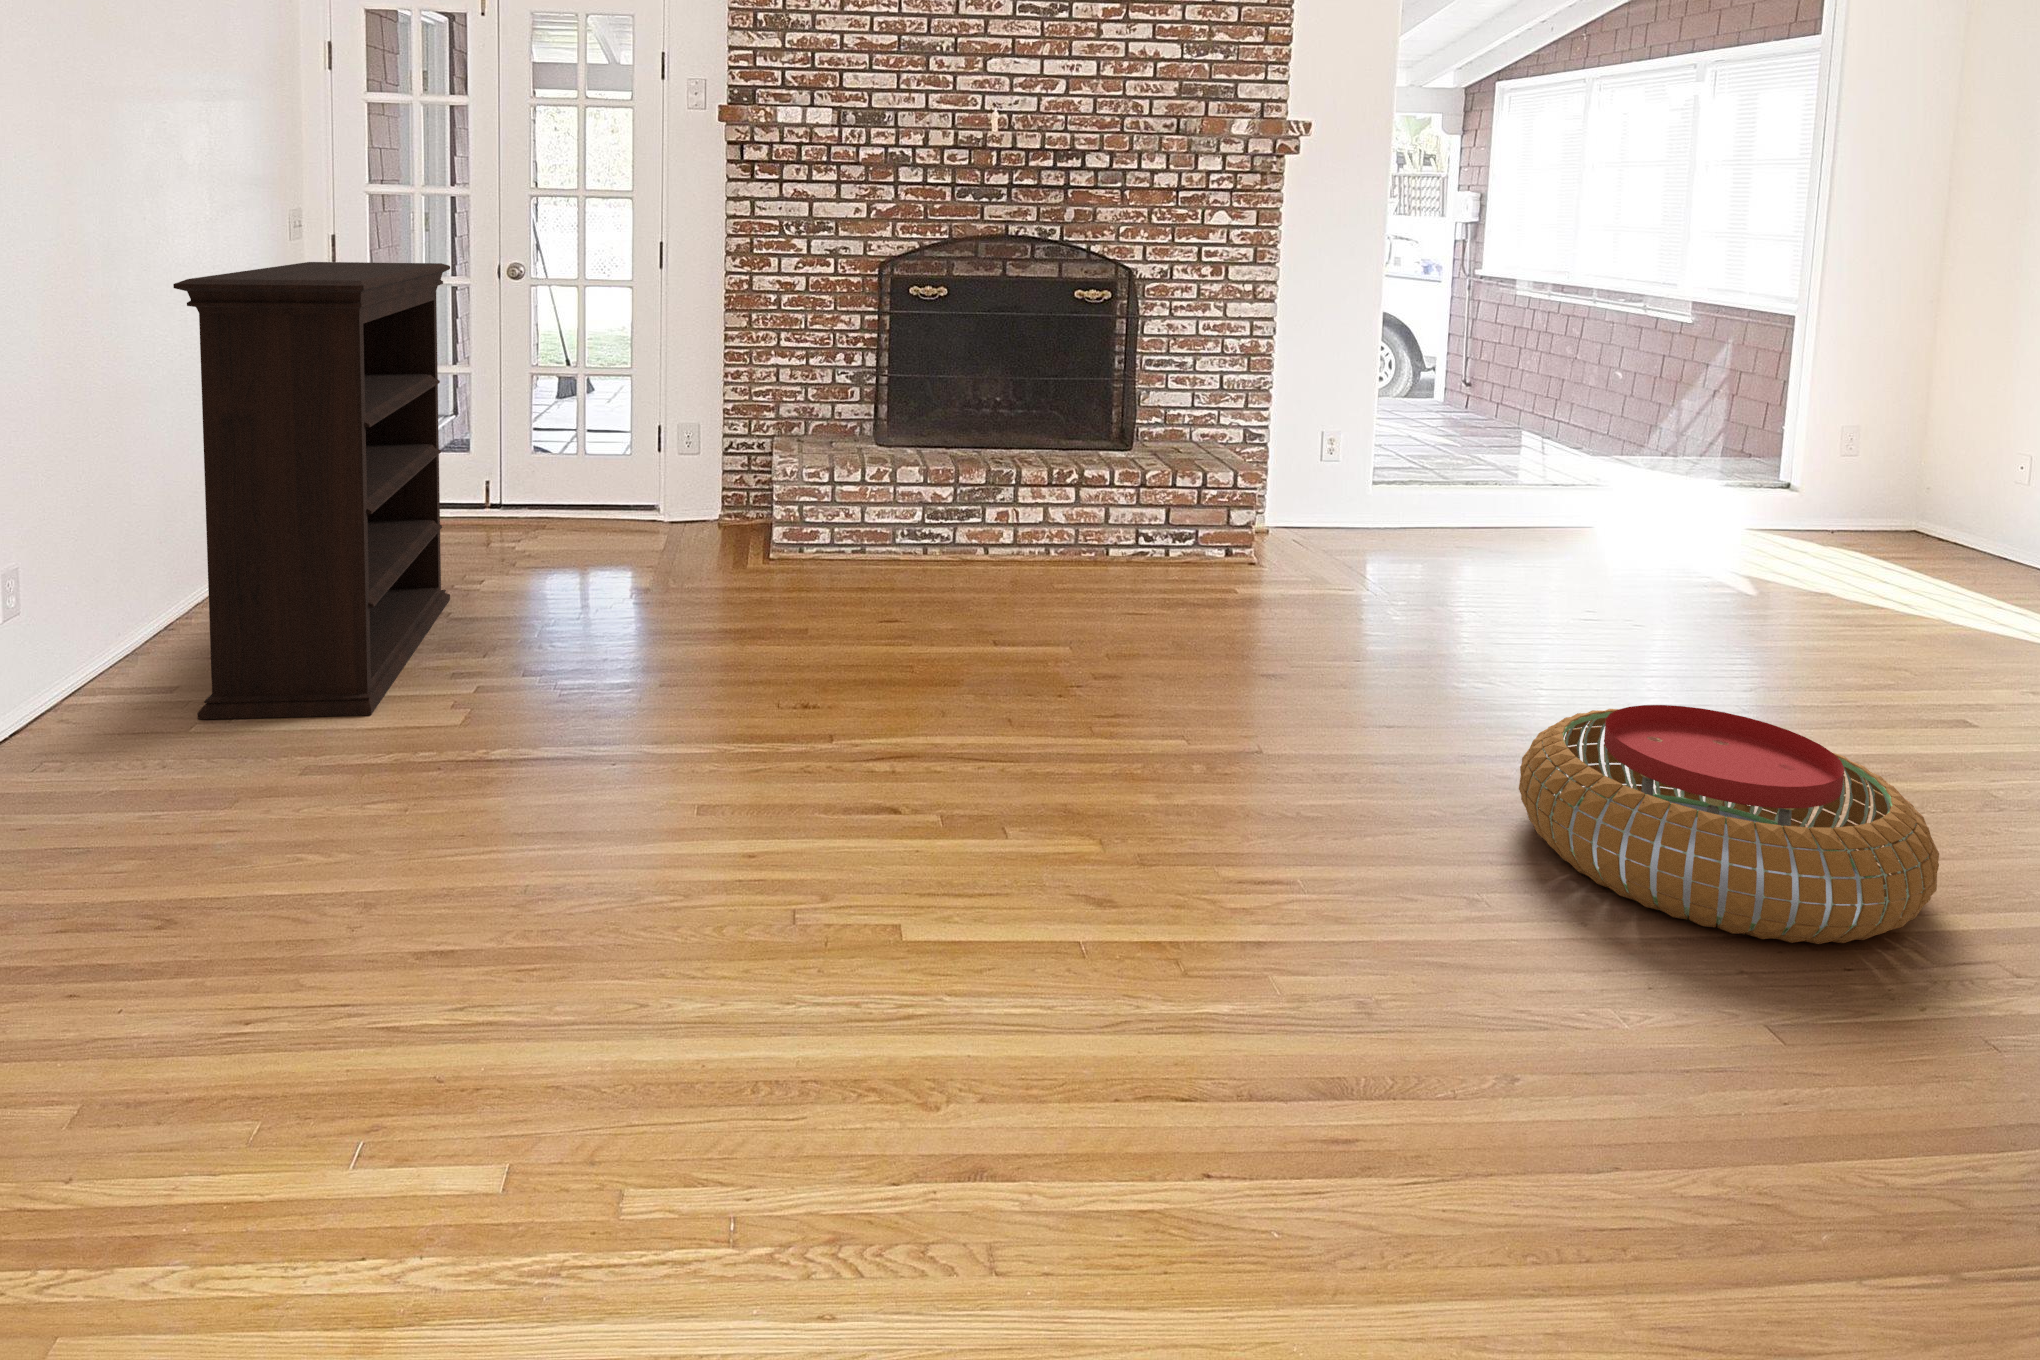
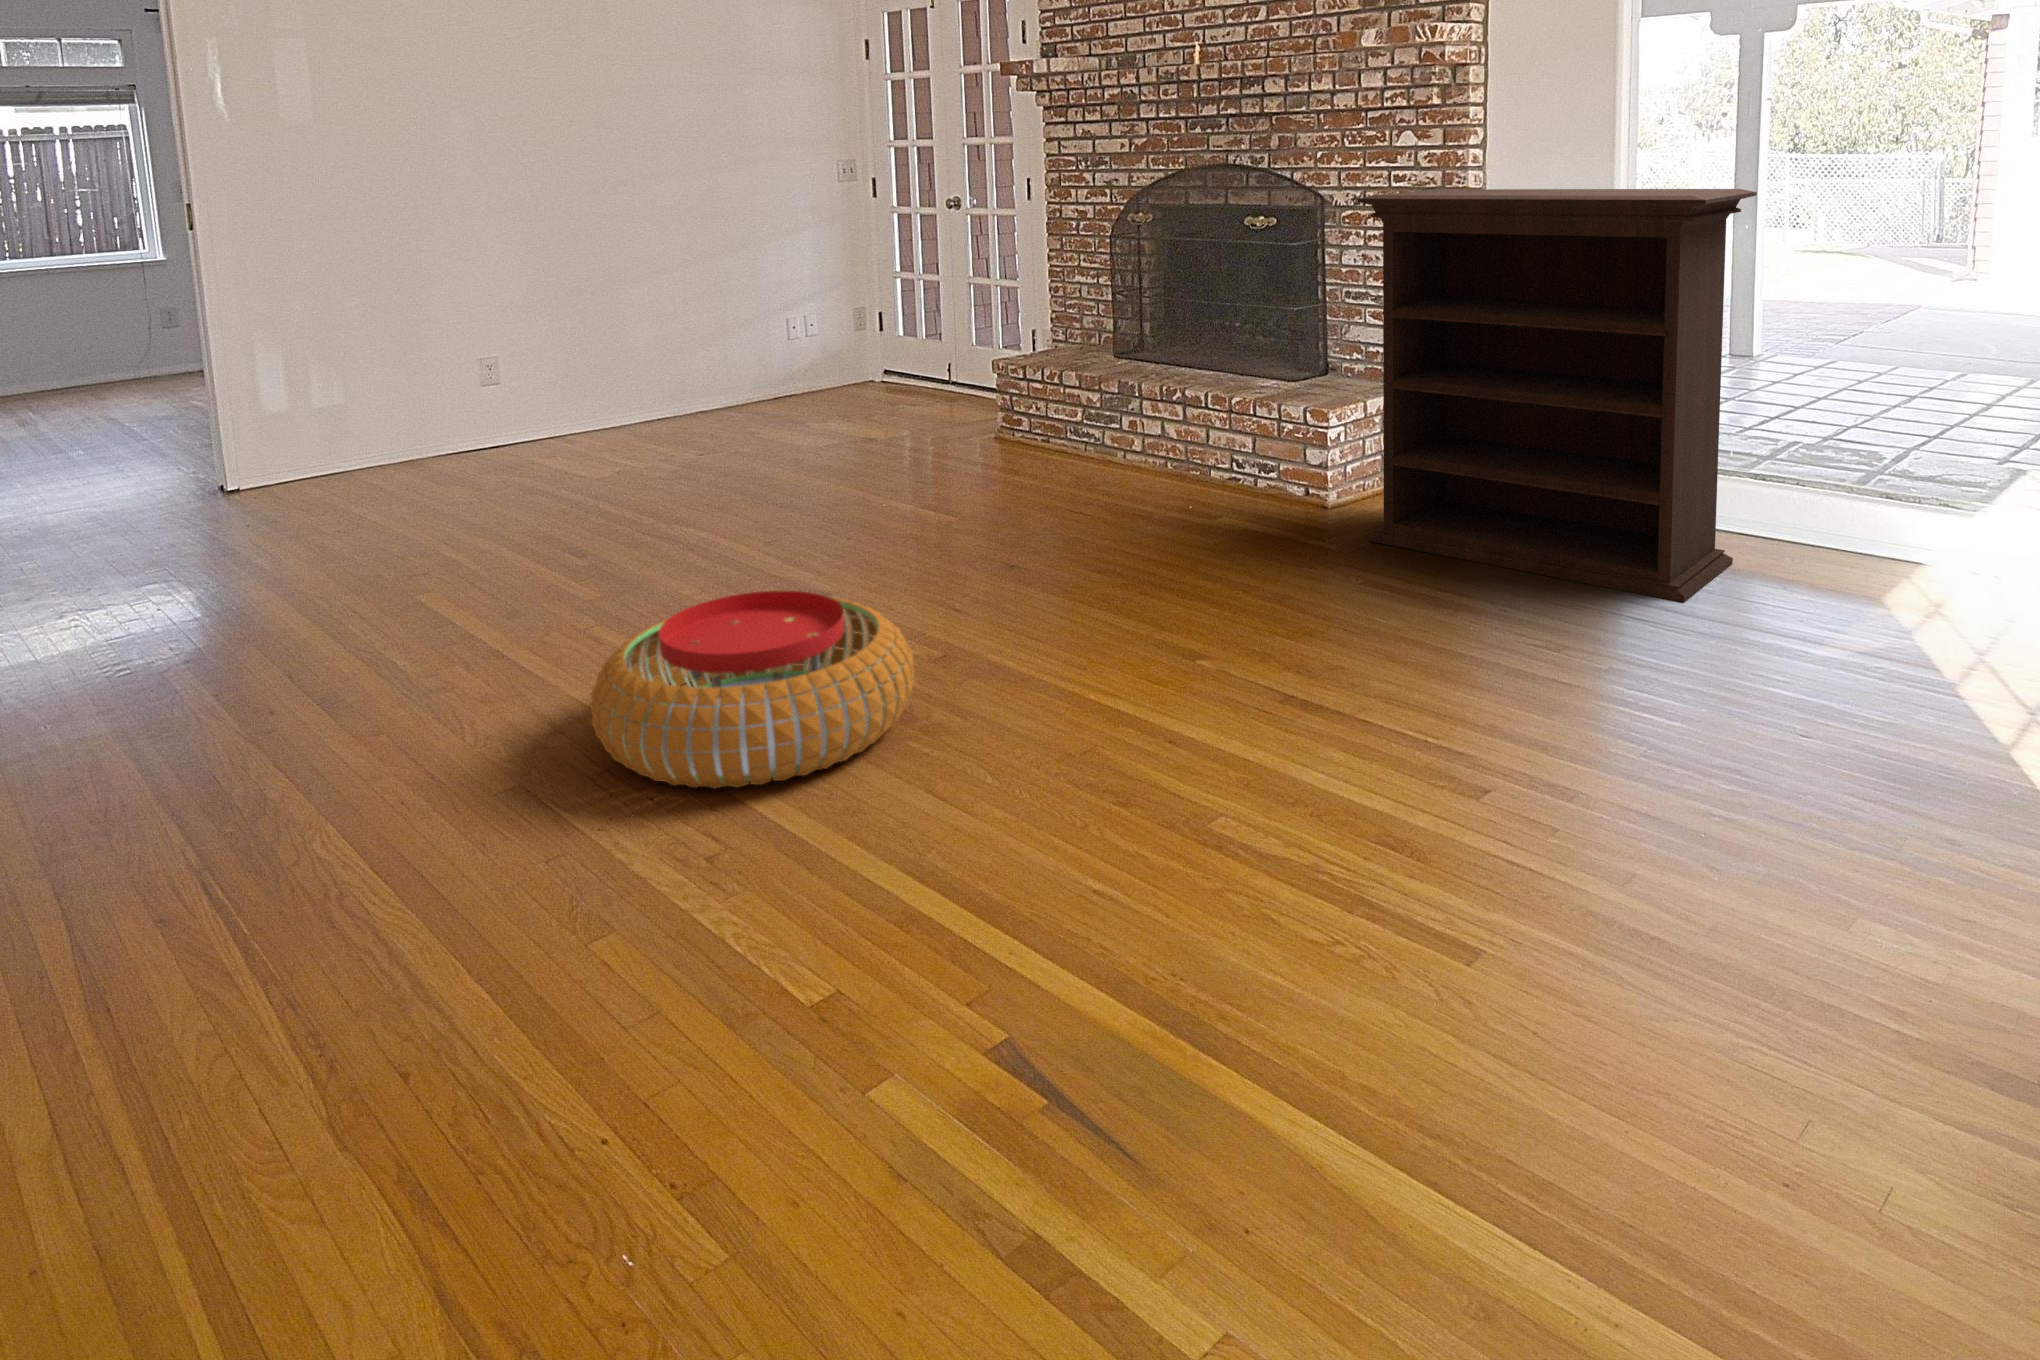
bookshelf: present [173,262,450,719] -> present [1358,189,1757,602]

